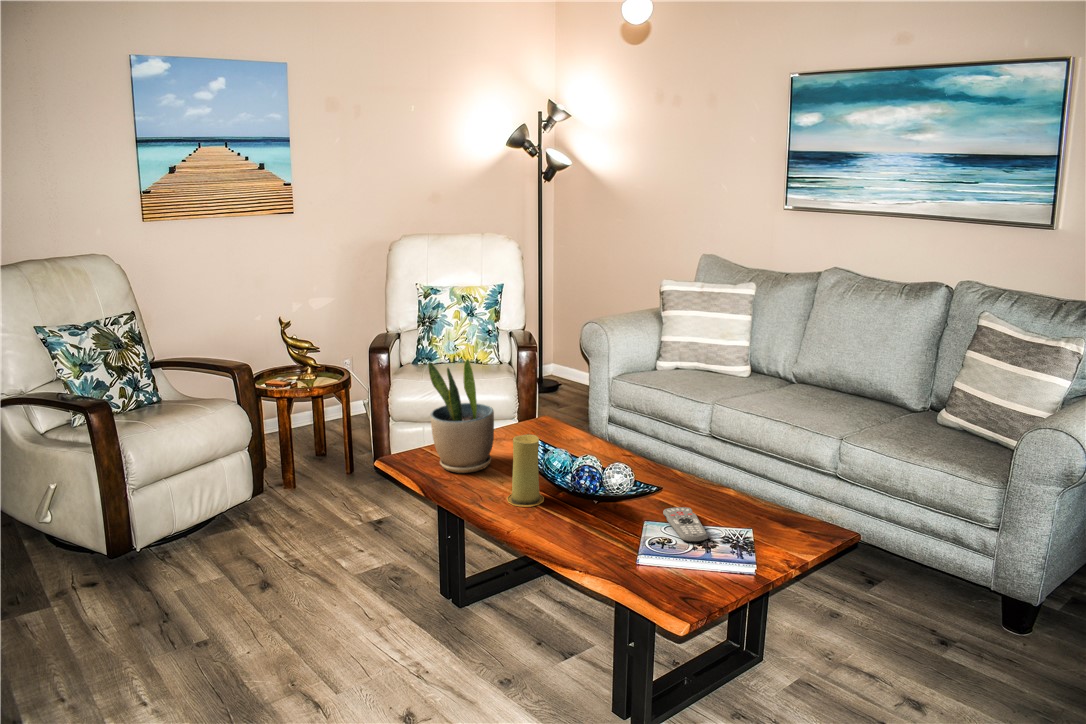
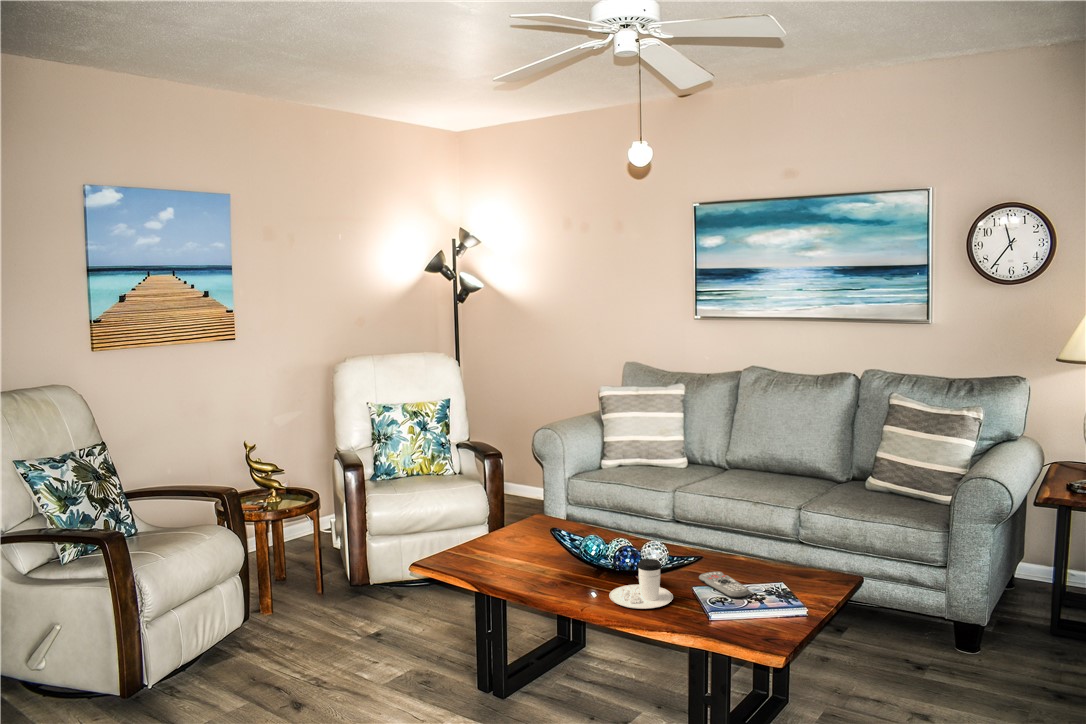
potted plant: present [428,359,494,473] -> none [461,456,520,566]
candle: present [507,435,544,507] -> none [554,520,588,587]
coffee cup: none [550,487,620,543] -> present [609,559,673,609]

